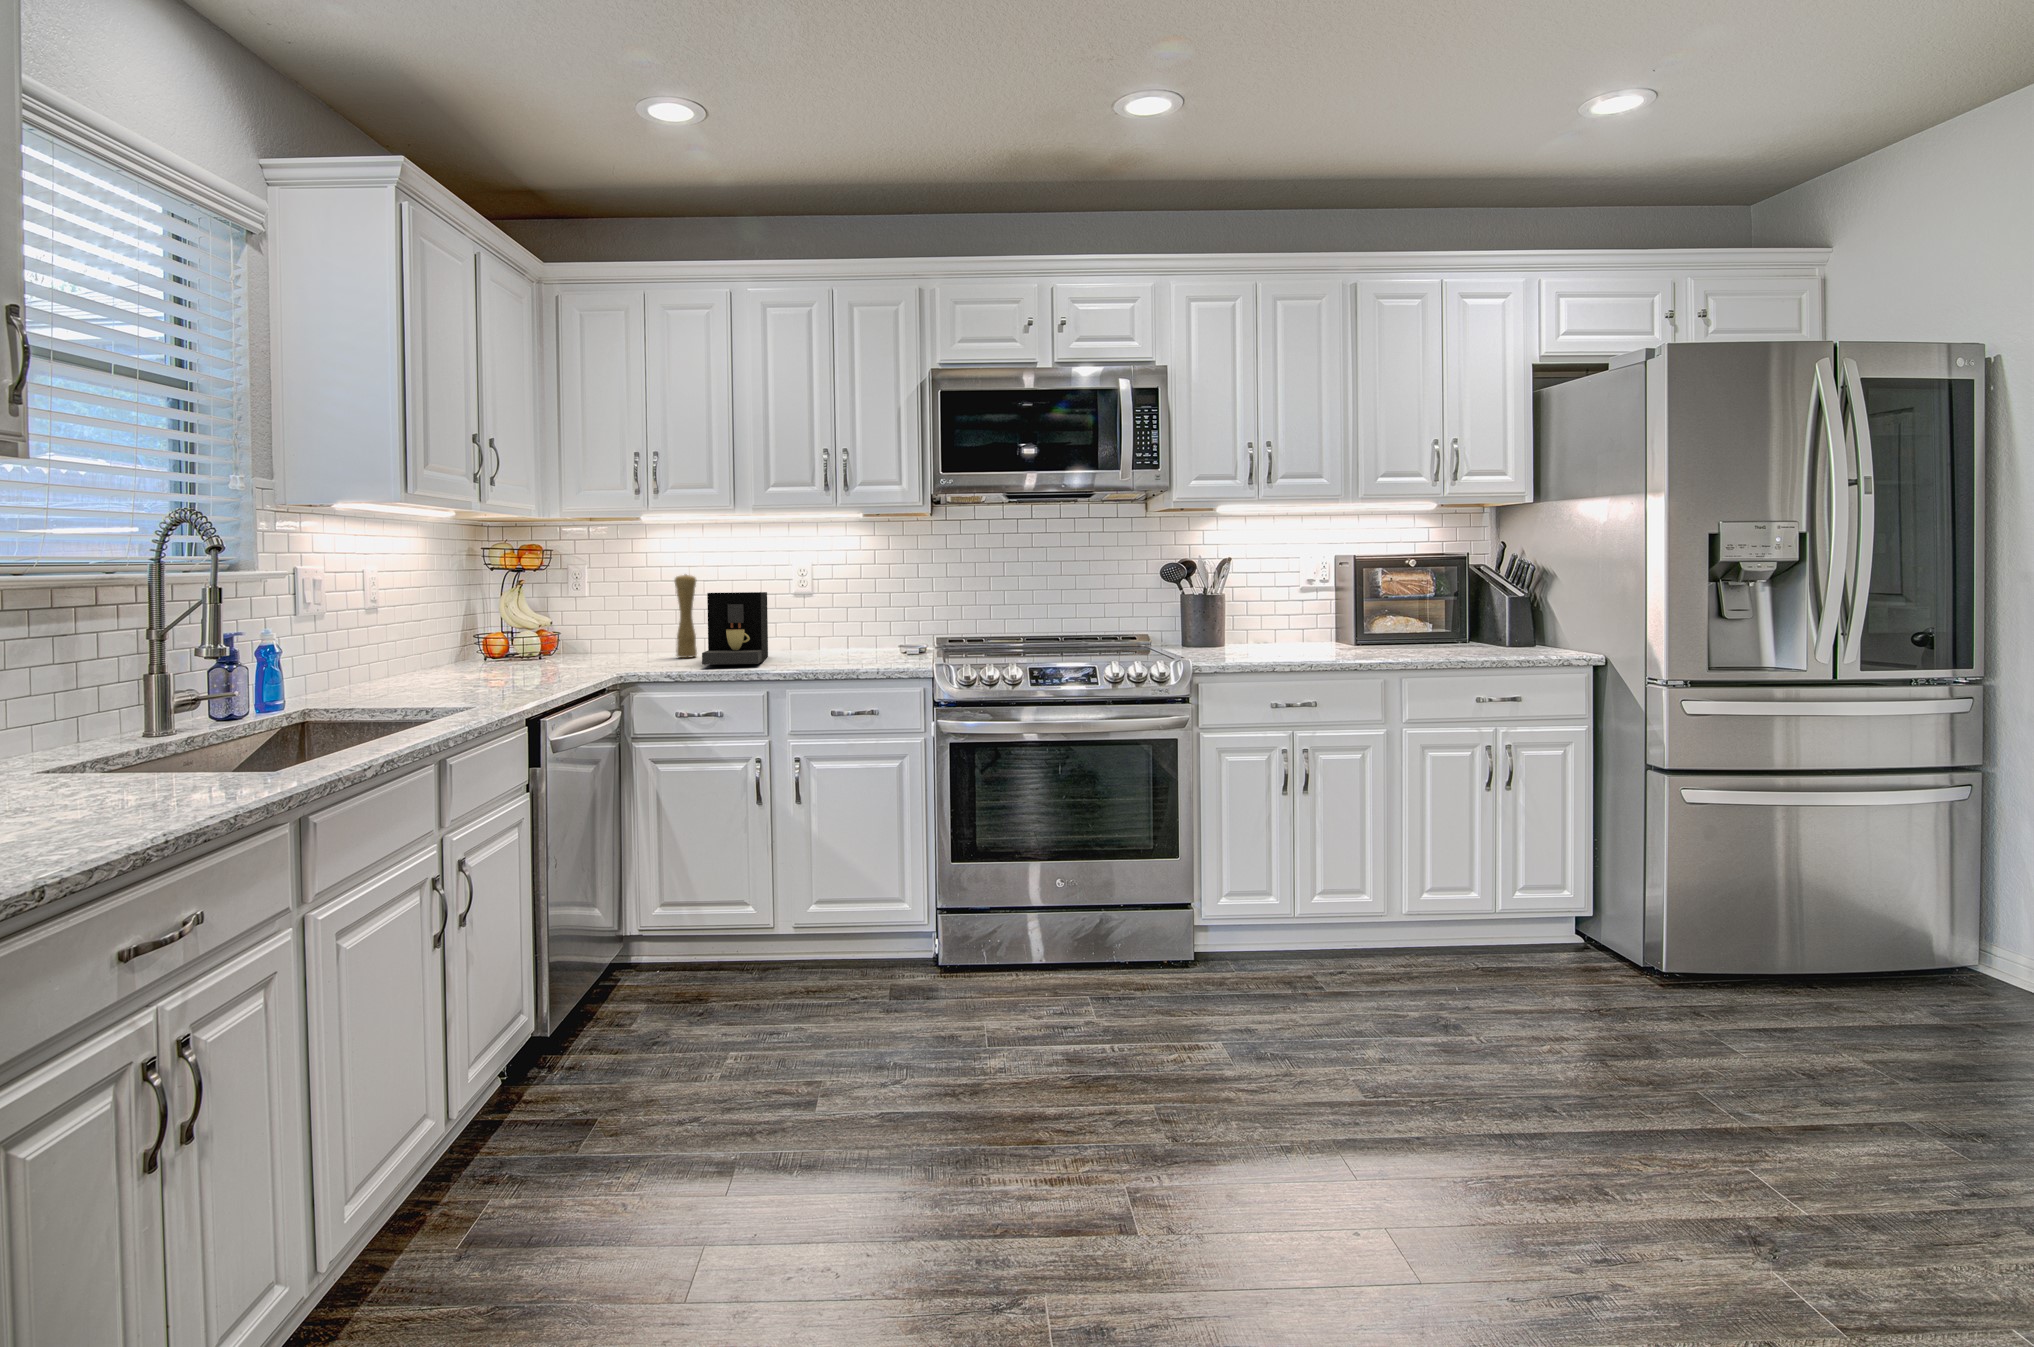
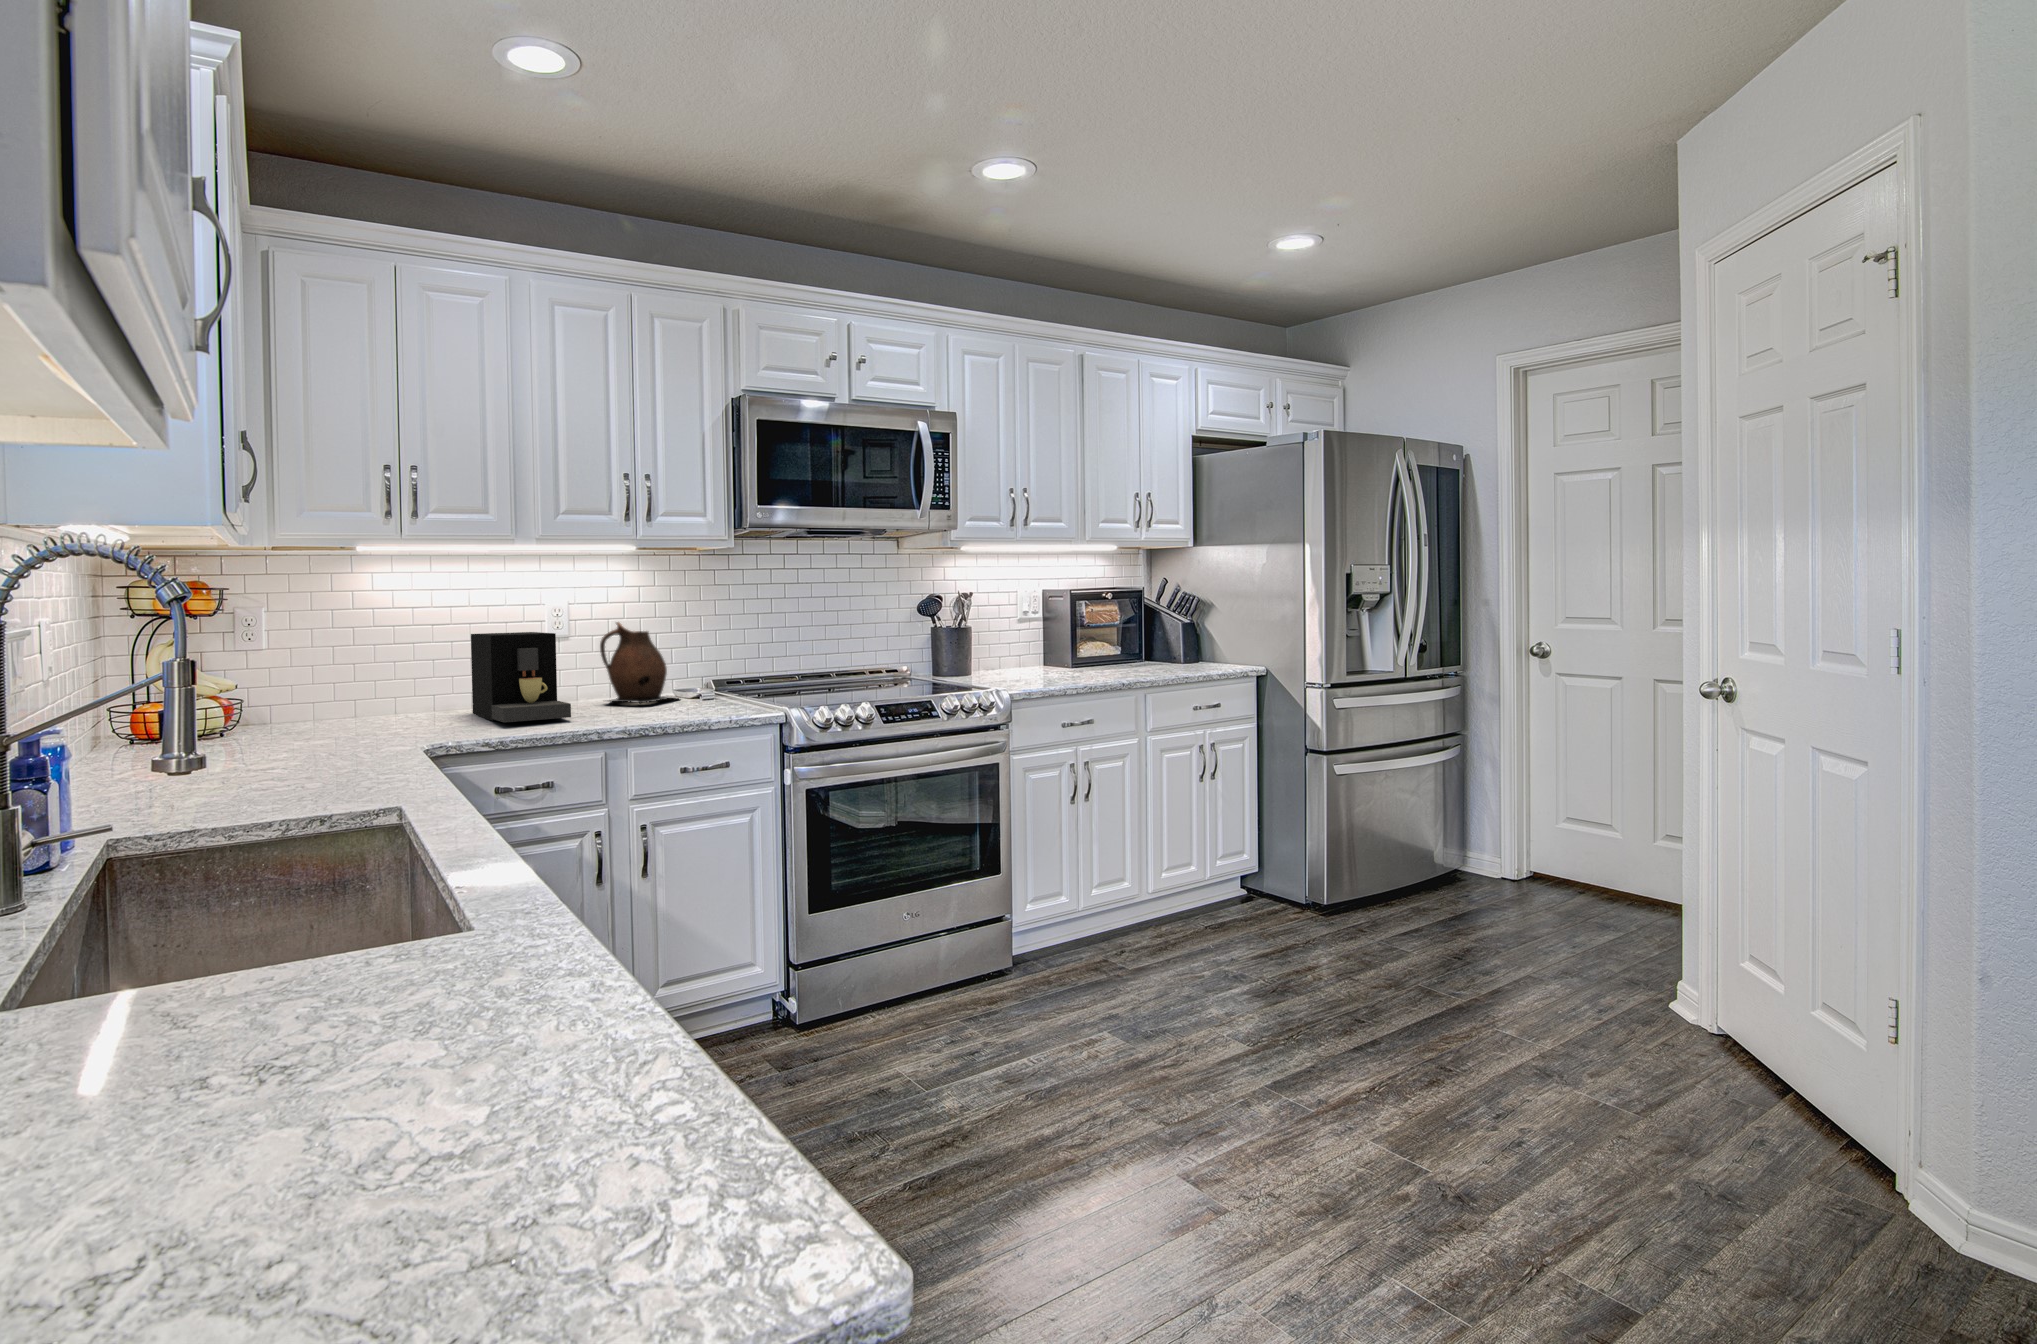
pepper mill: present [675,575,697,658] -> none [407,611,437,715]
ceramic pitcher: none [818,585,887,658] -> present [600,622,678,703]

